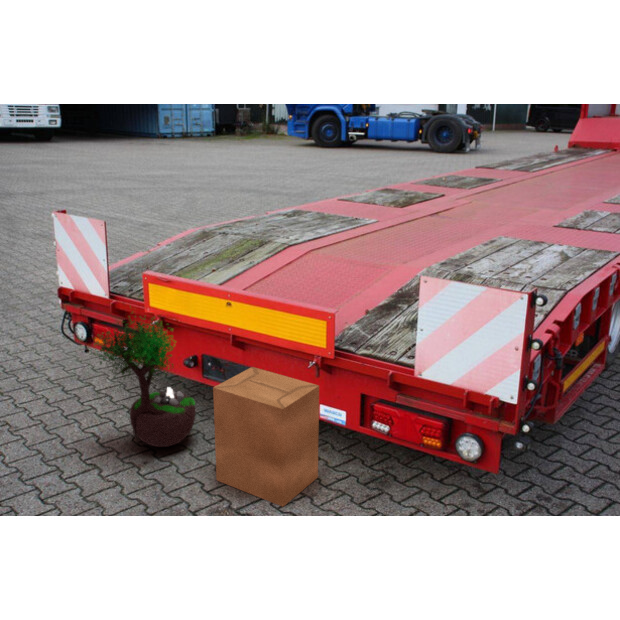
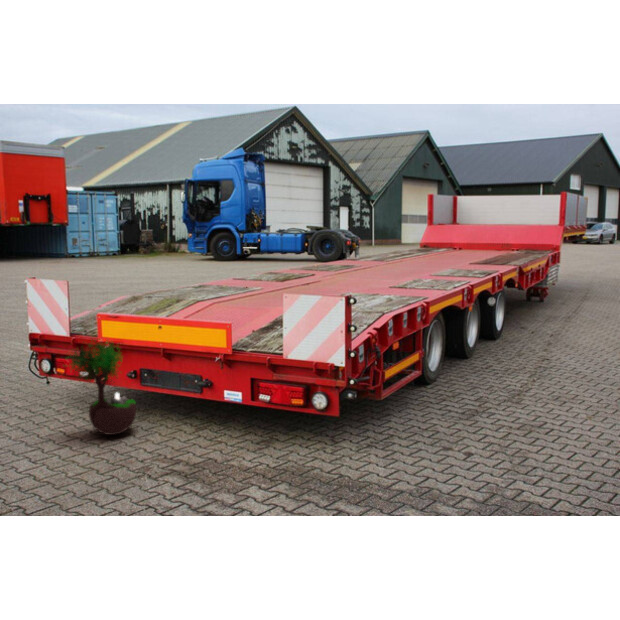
cardboard box: present [213,367,319,507] -> none [152,371,225,457]

